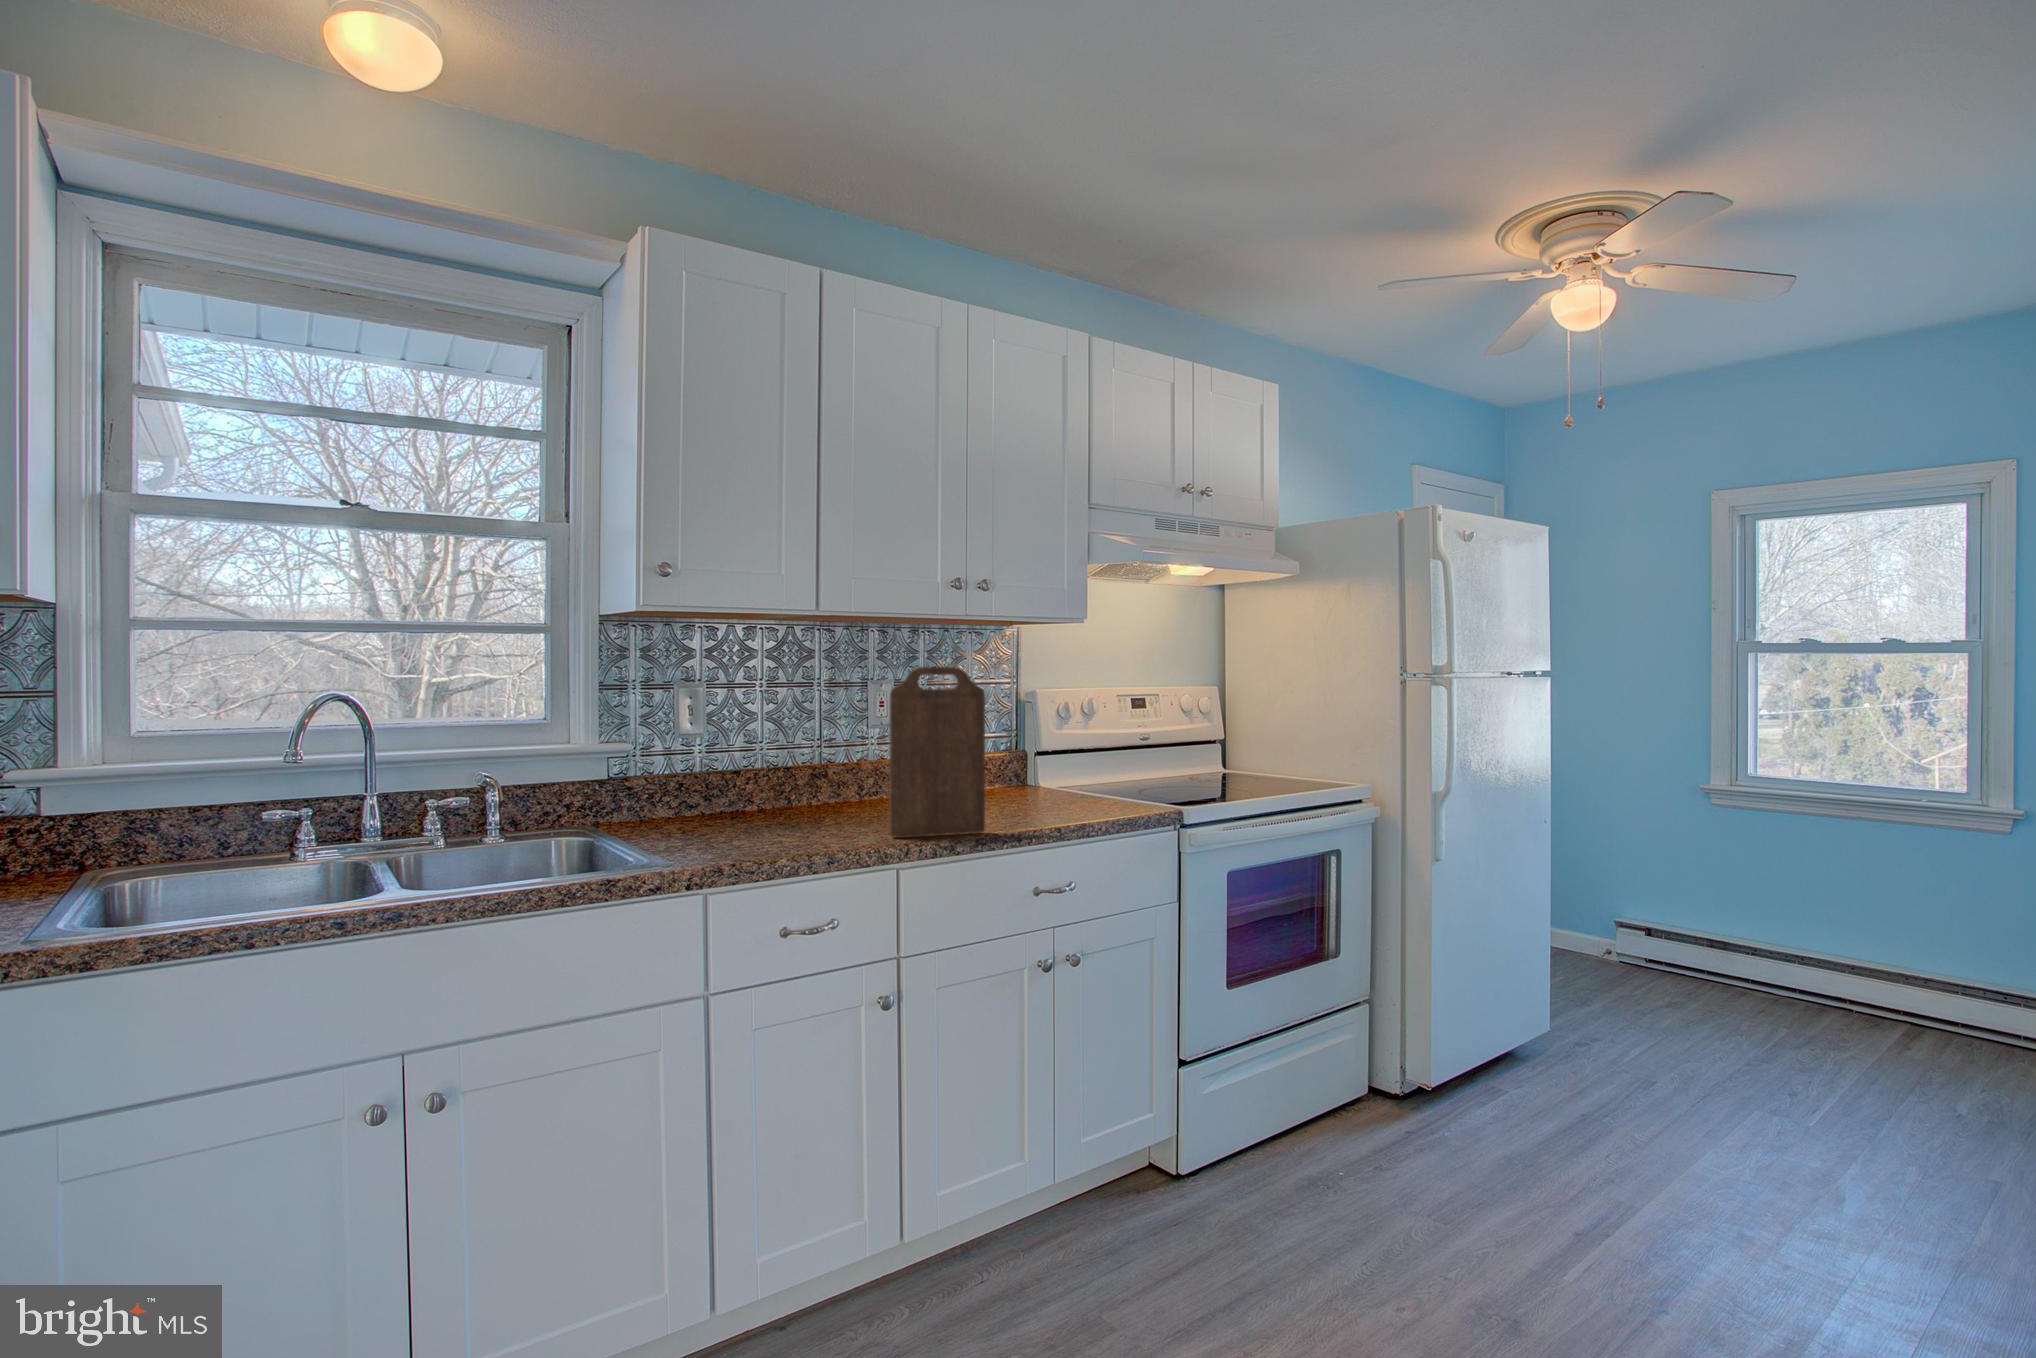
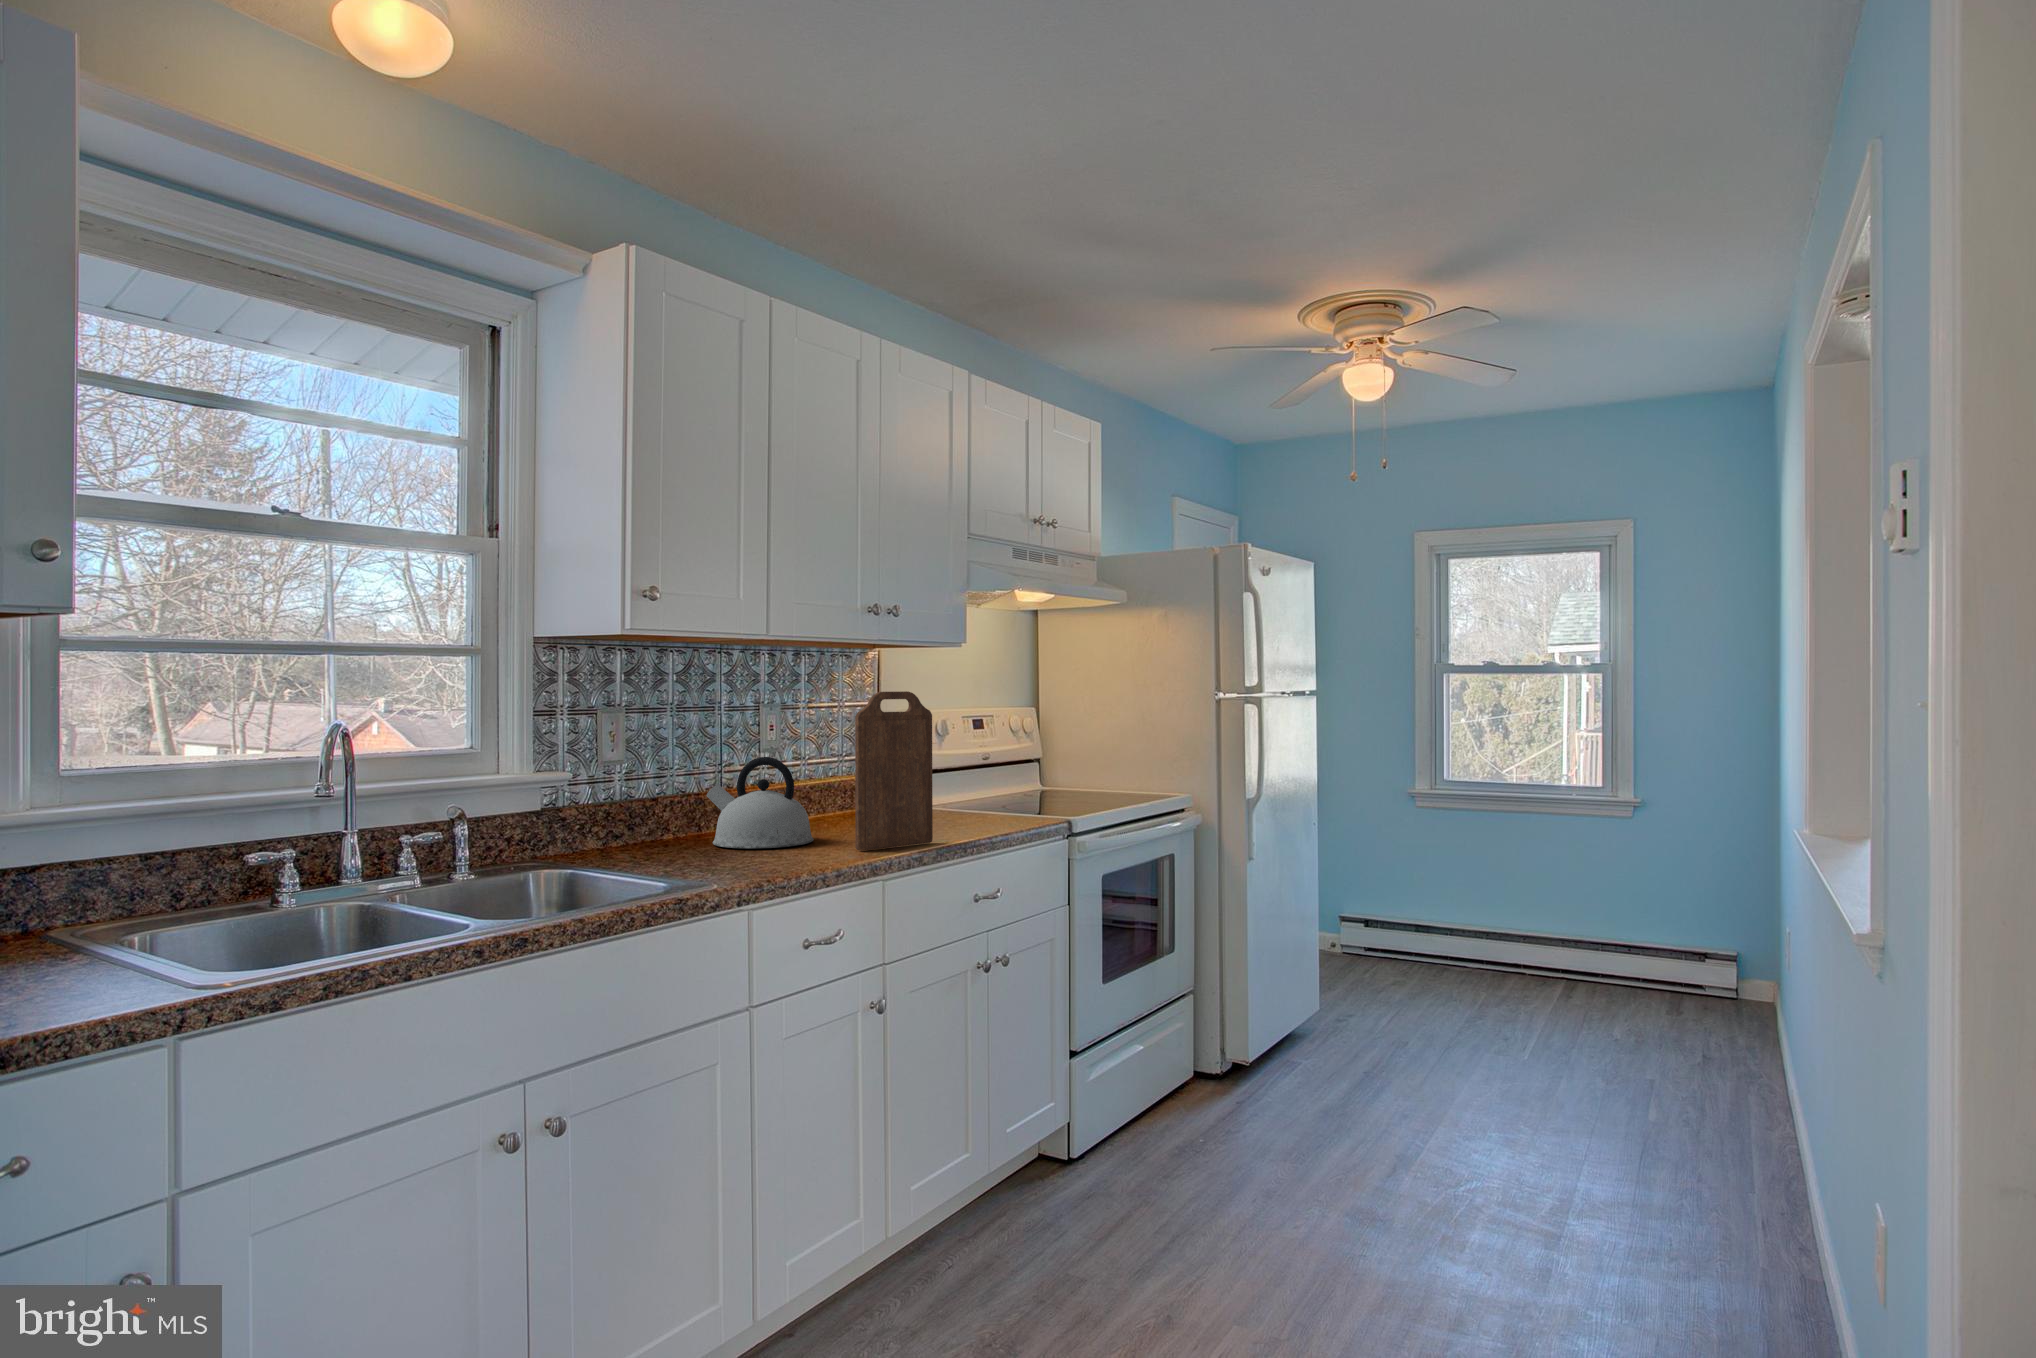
kettle: none [775,734,877,828] -> present [707,757,813,848]

